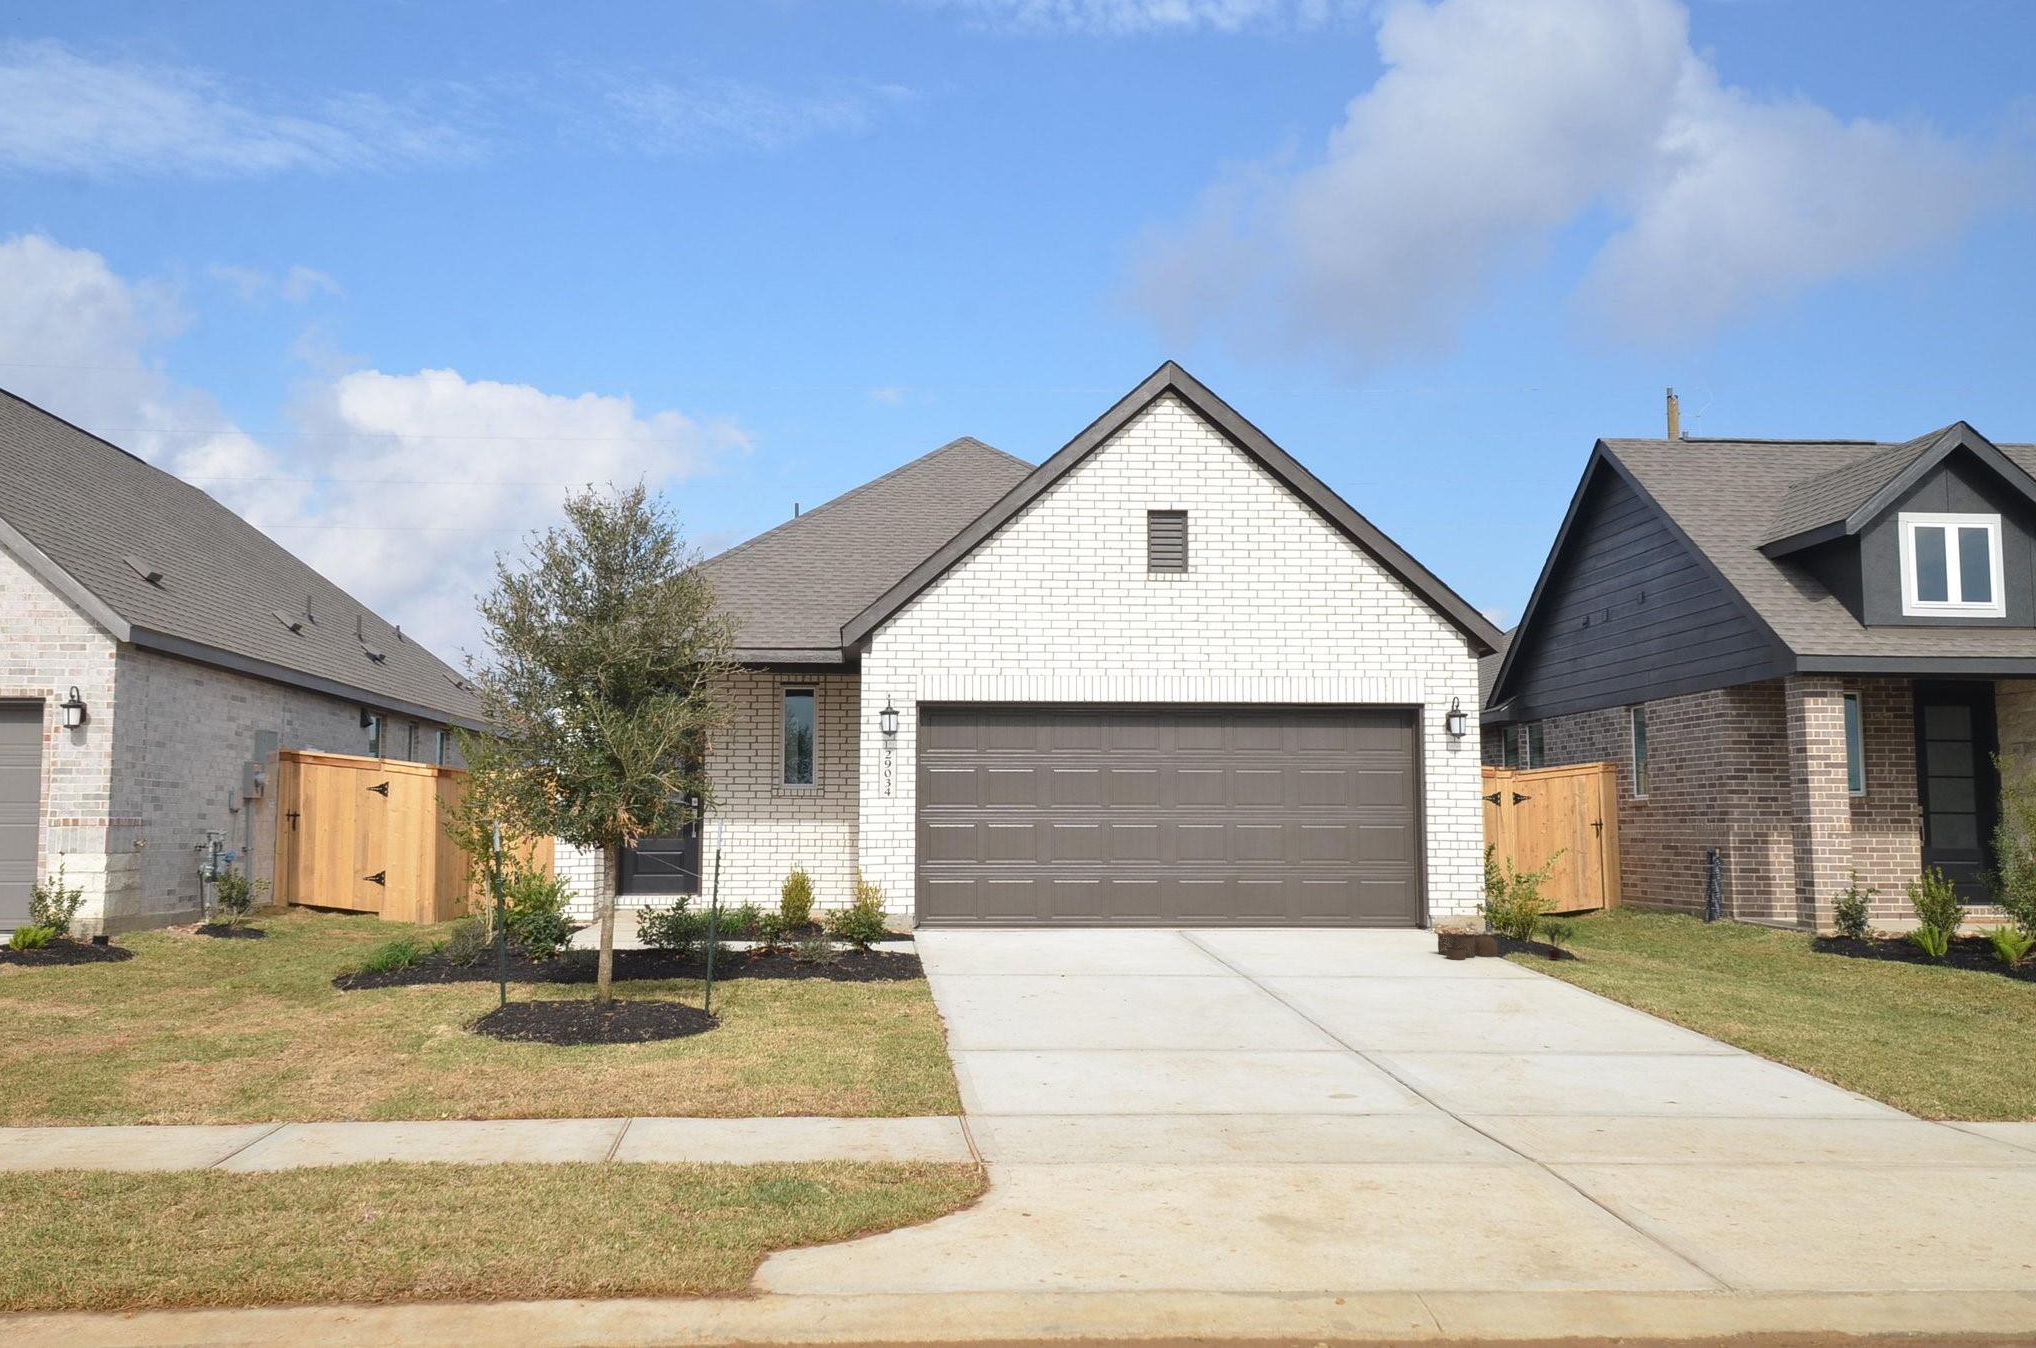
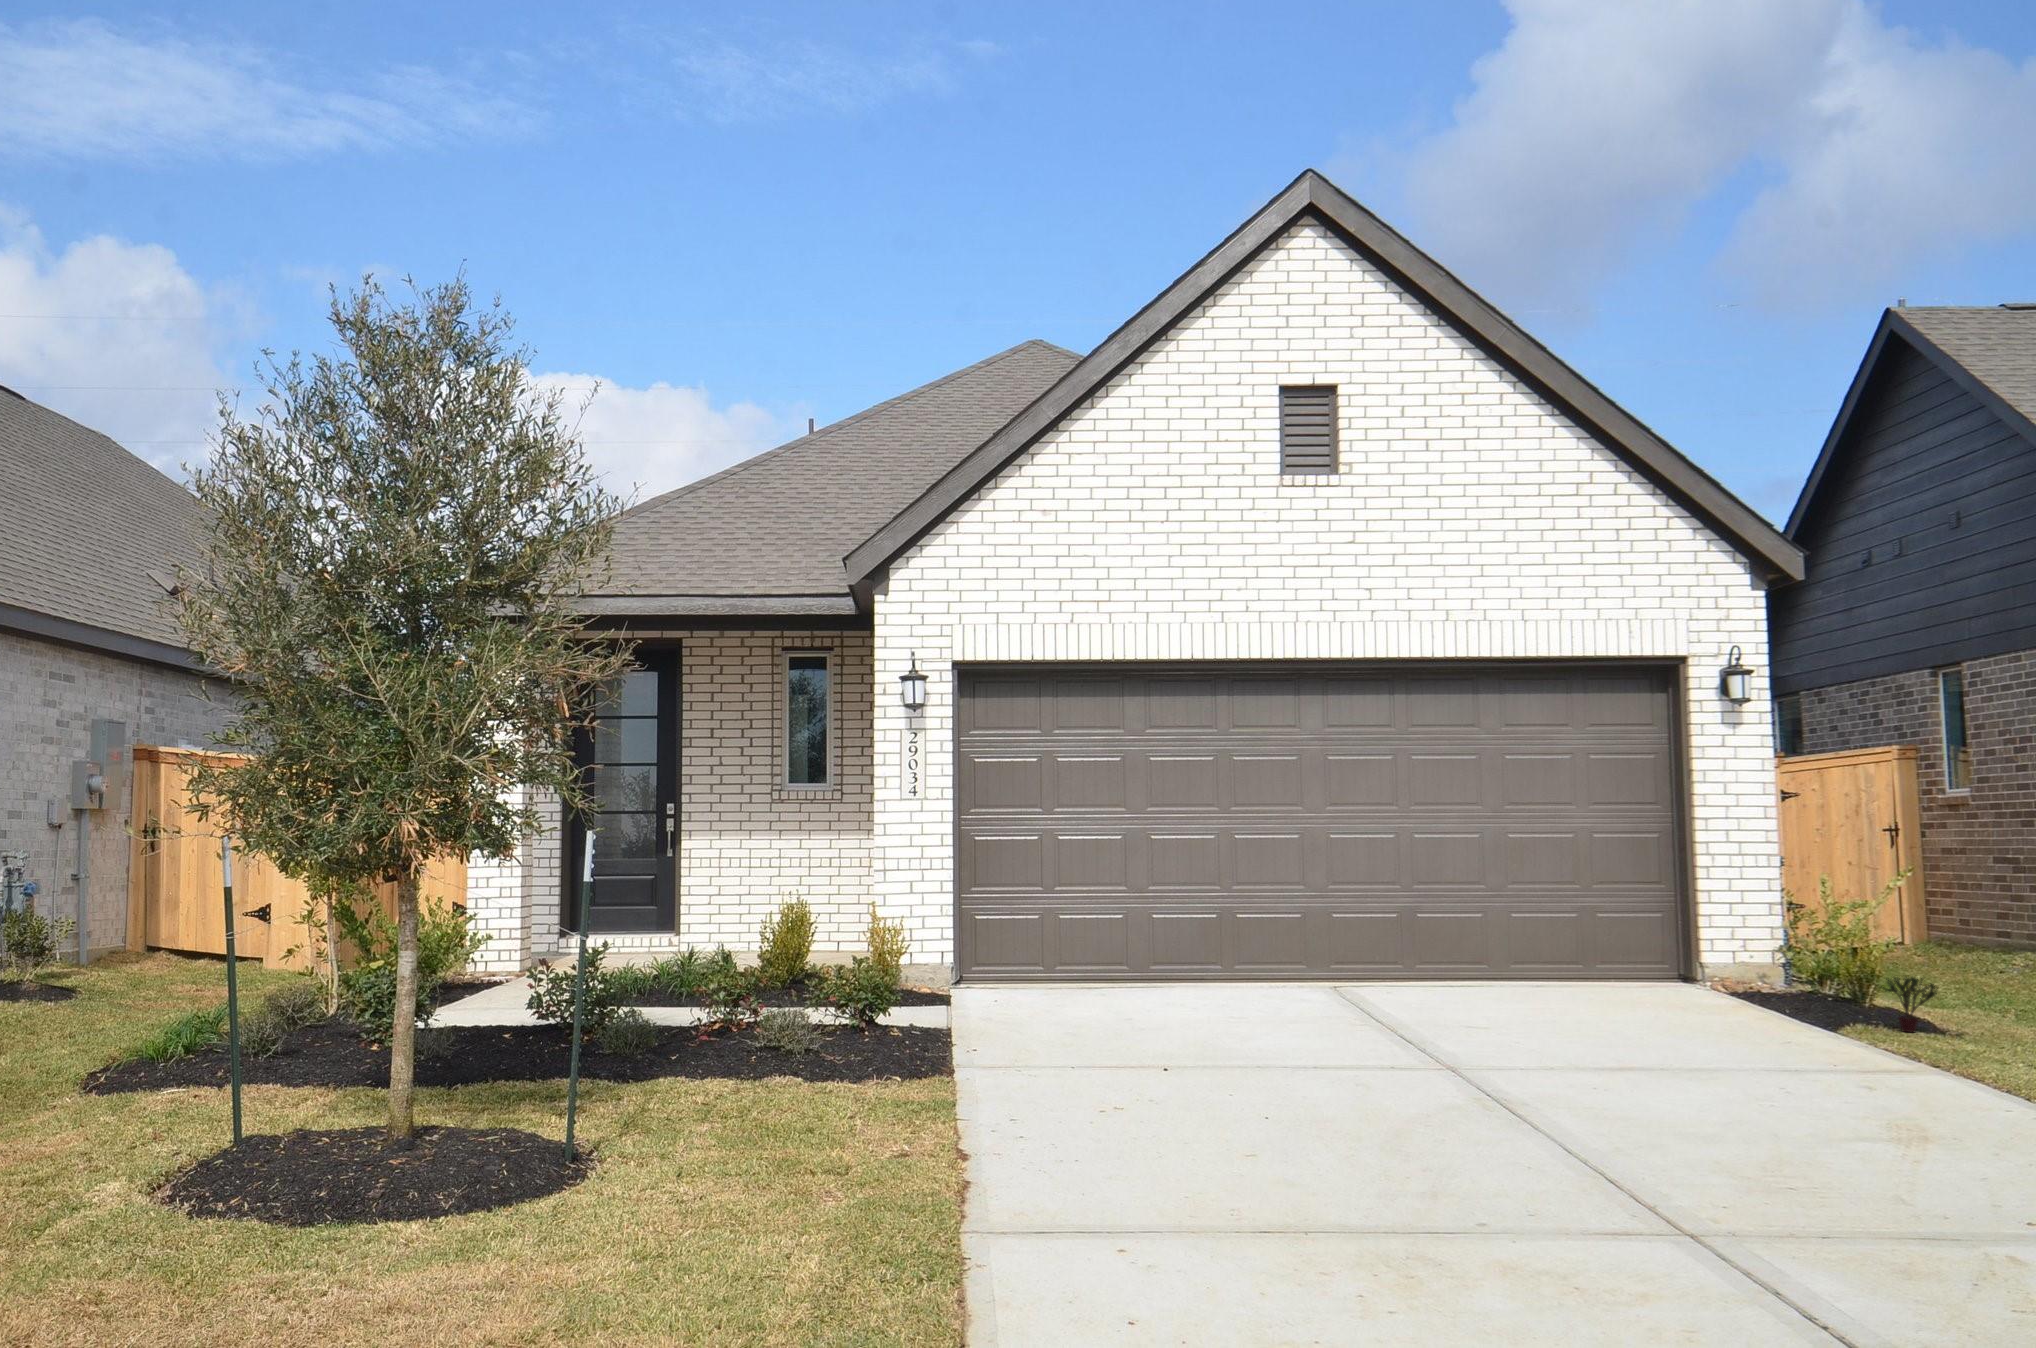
woven basket: present [1438,930,1497,960] -> none [1723,986,1817,1032]

